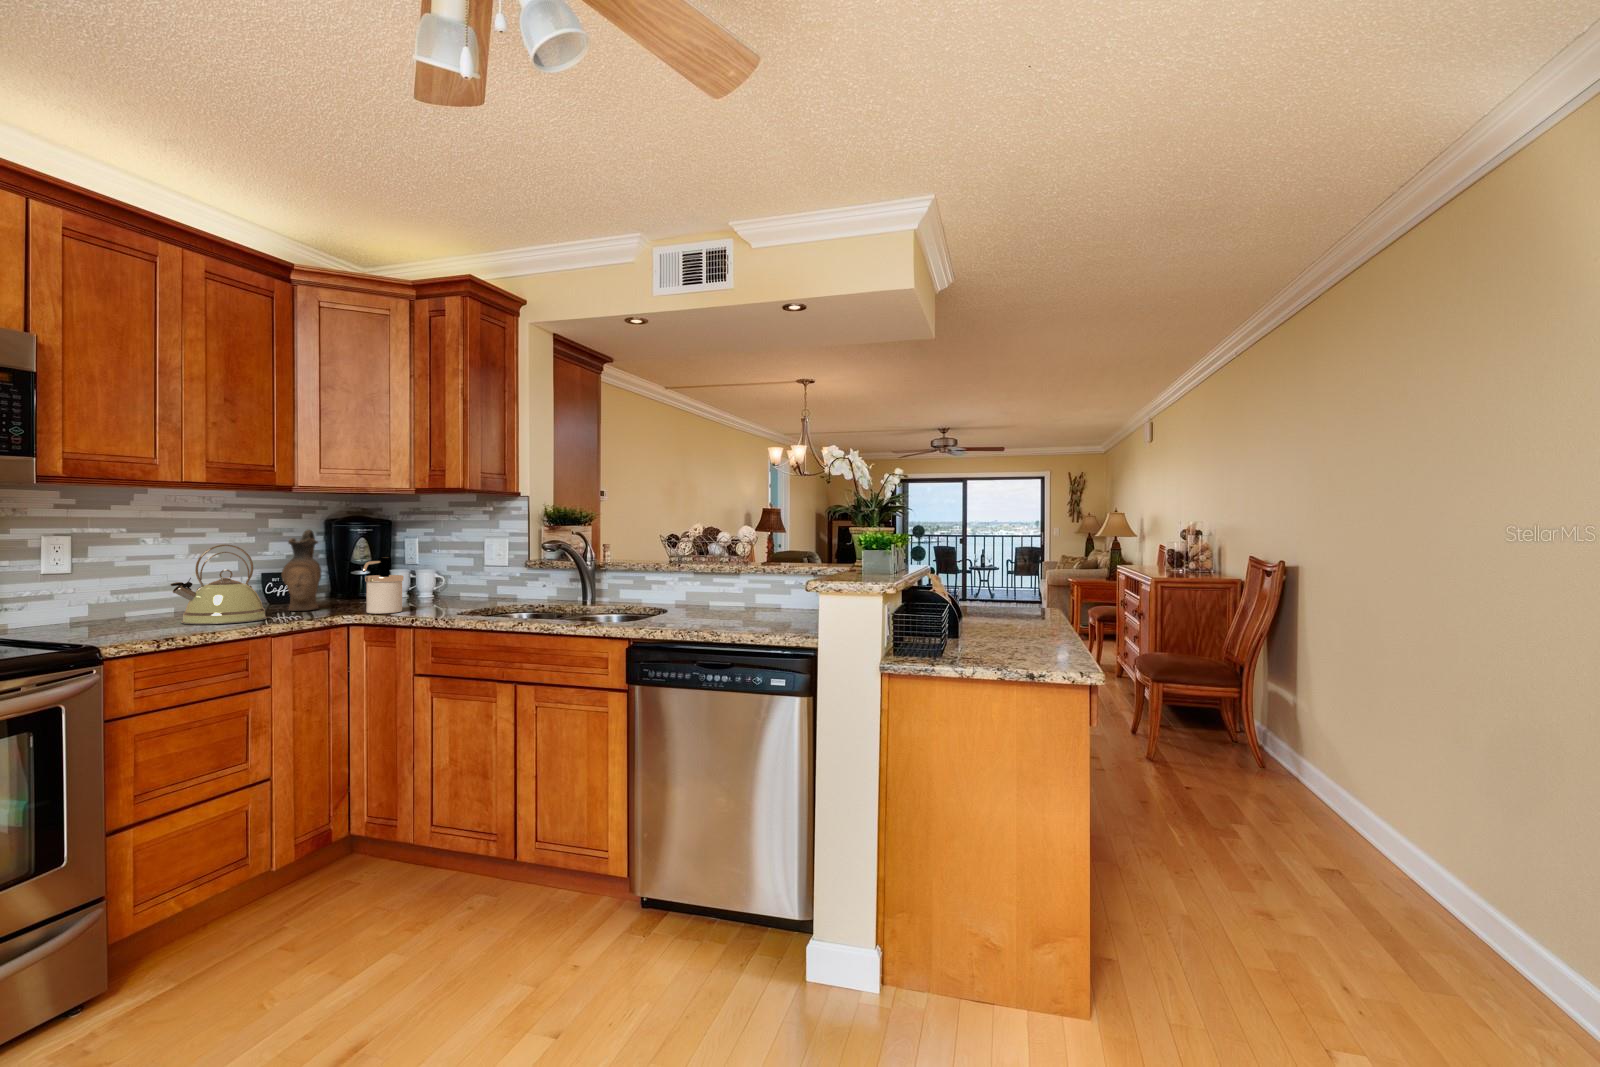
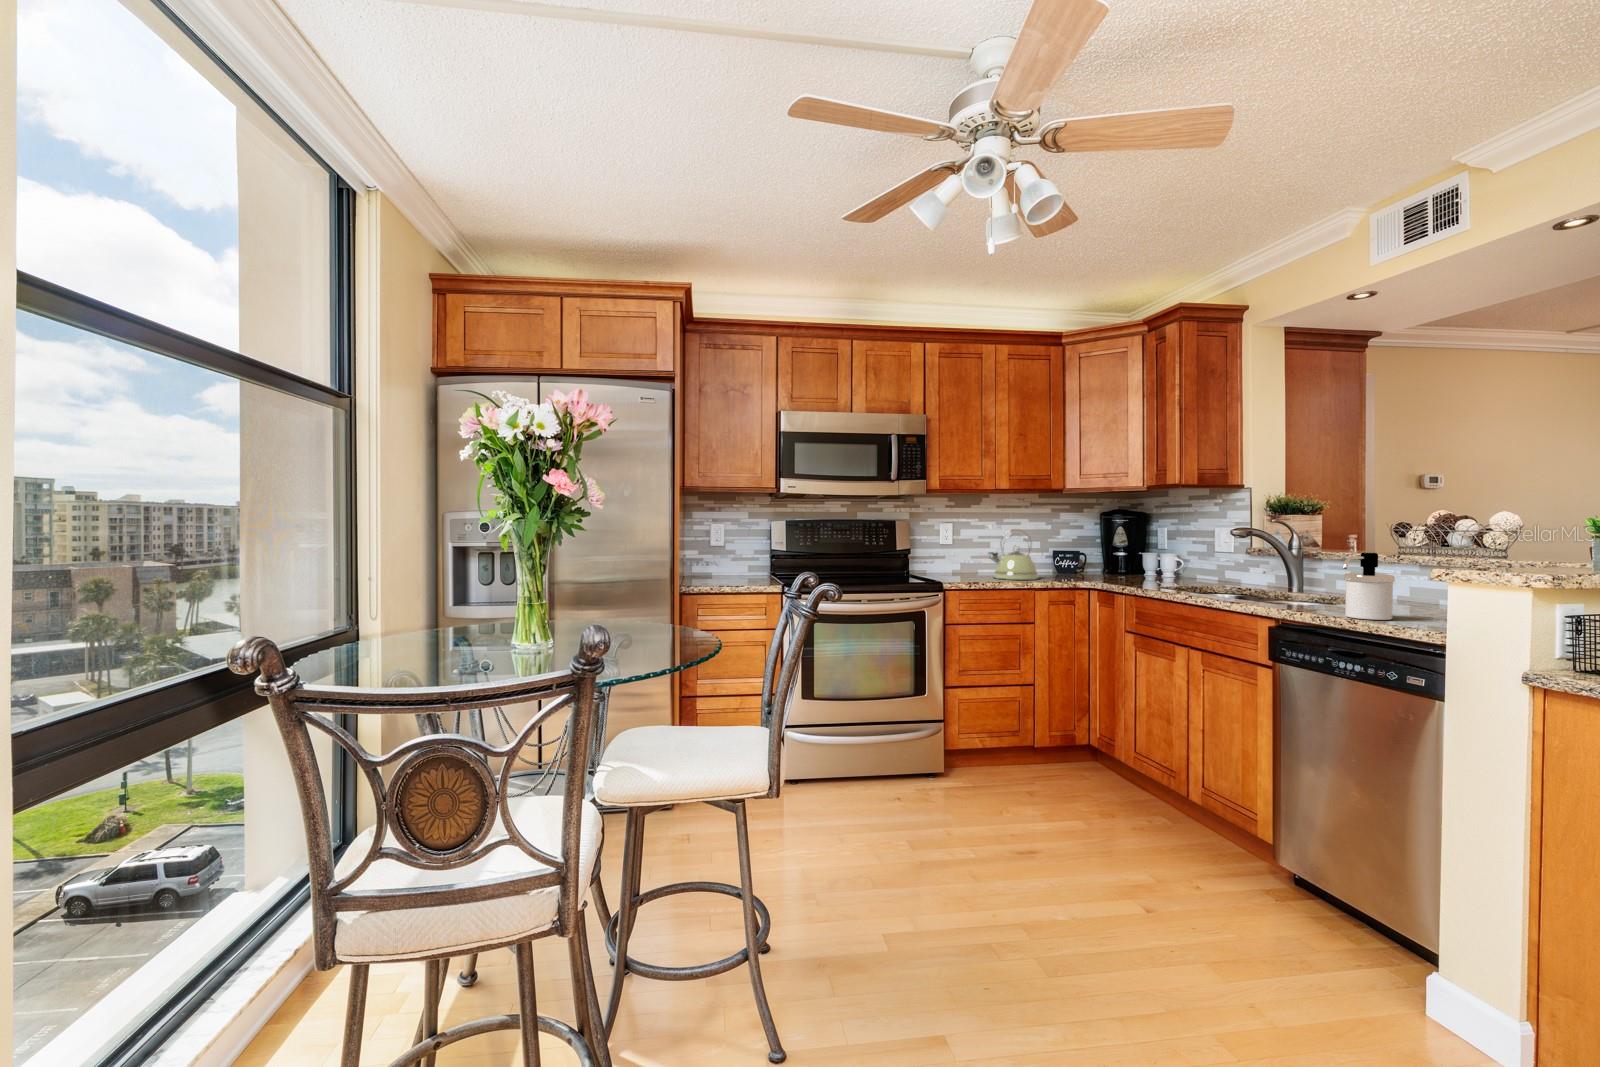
ceramic pitcher: present [282,529,321,611] -> none [1055,520,1081,577]
soap dispenser: present [363,557,404,614] -> present [1343,553,1395,620]

